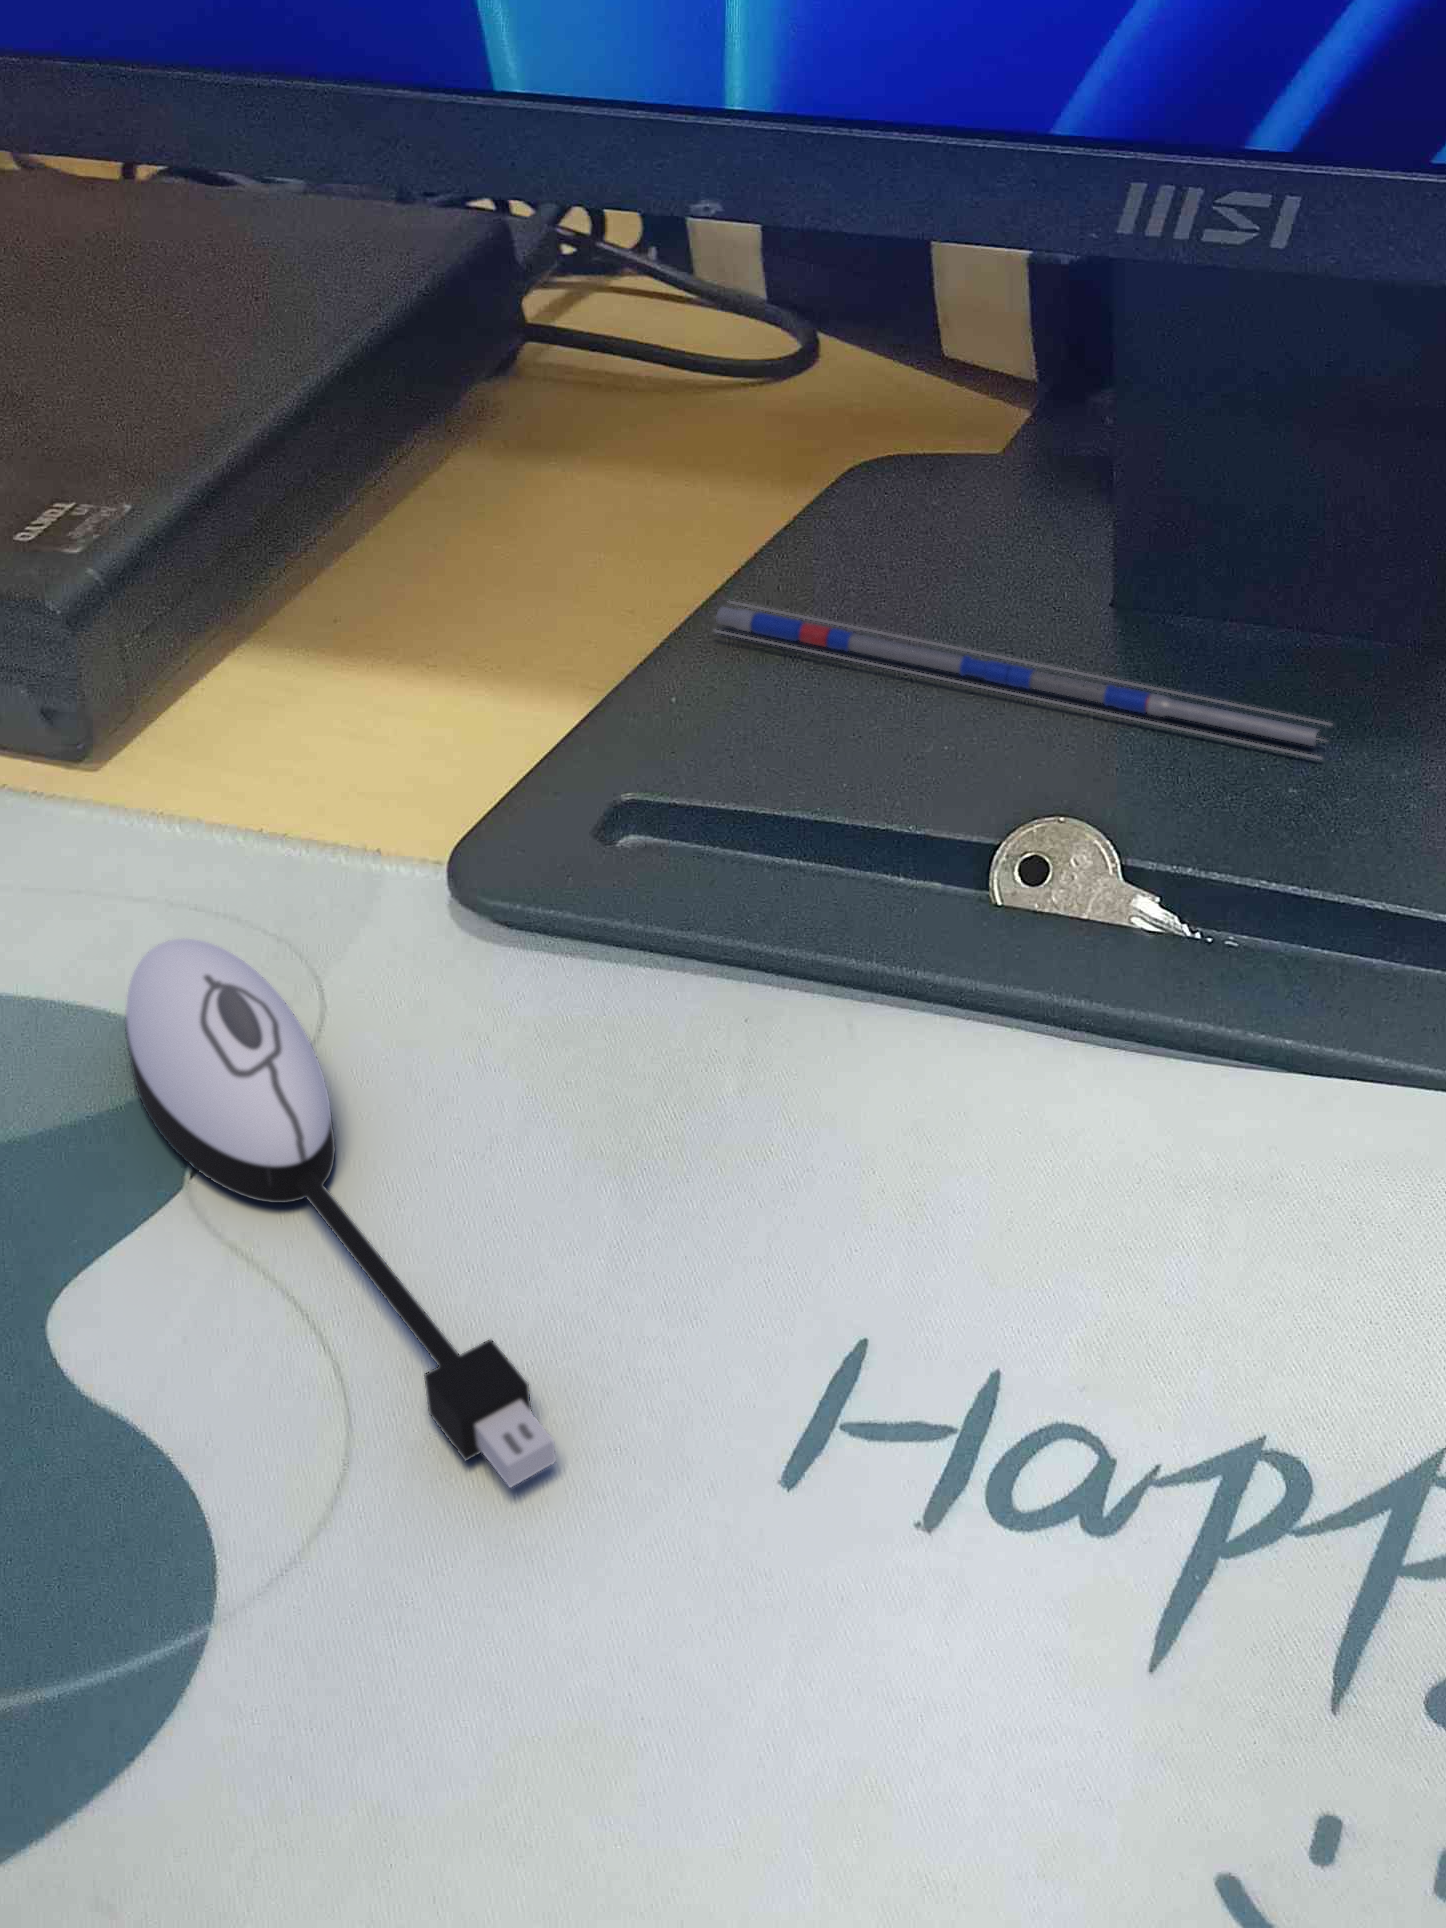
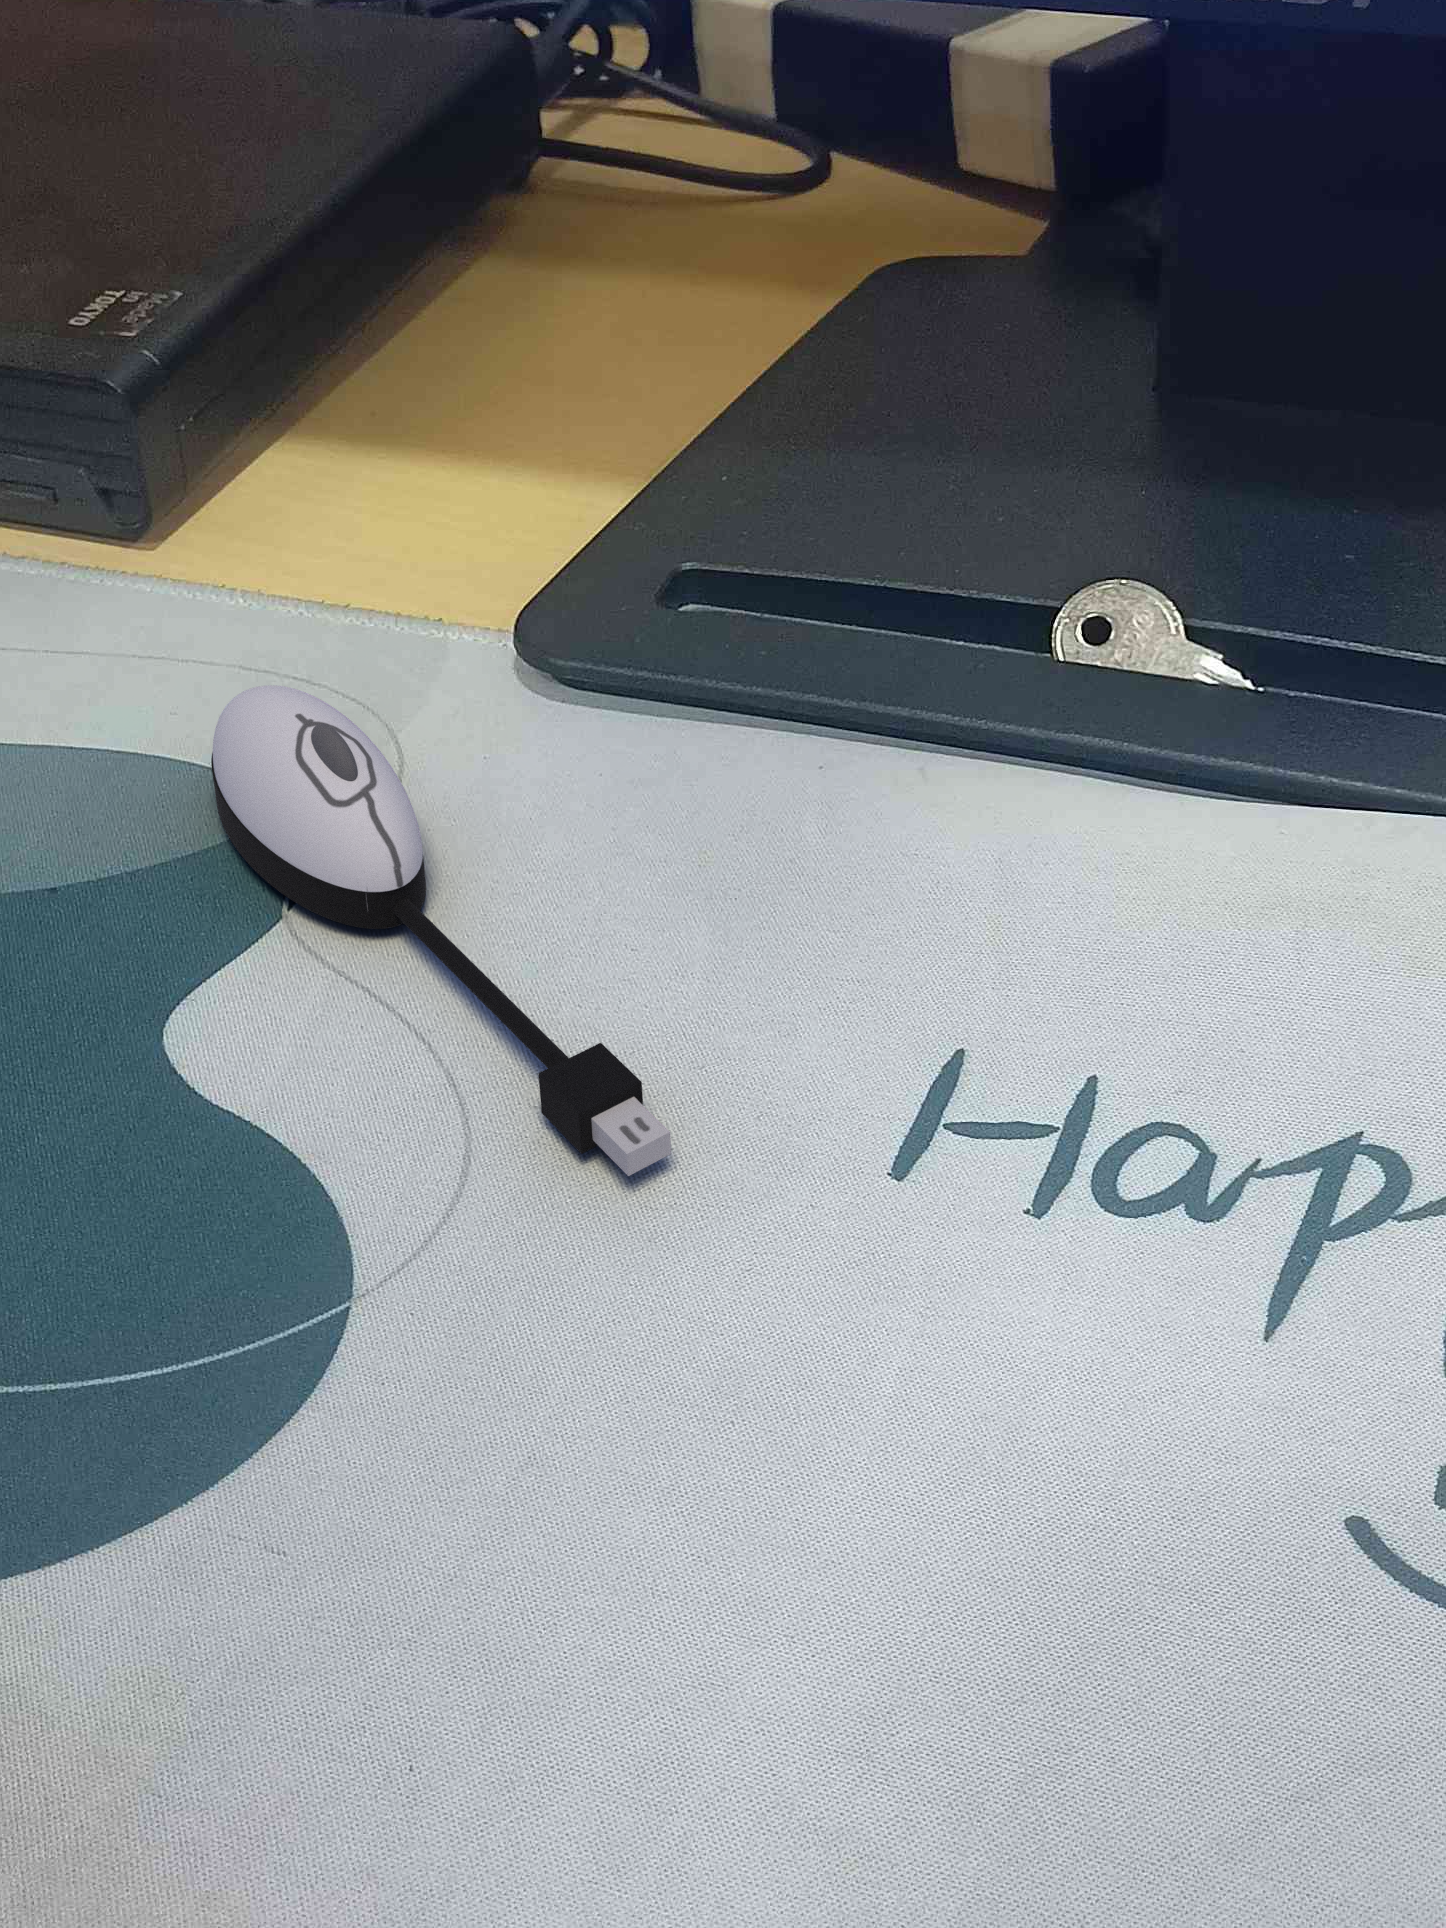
pen: present [716,600,1331,759] -> none [756,389,1385,534]

